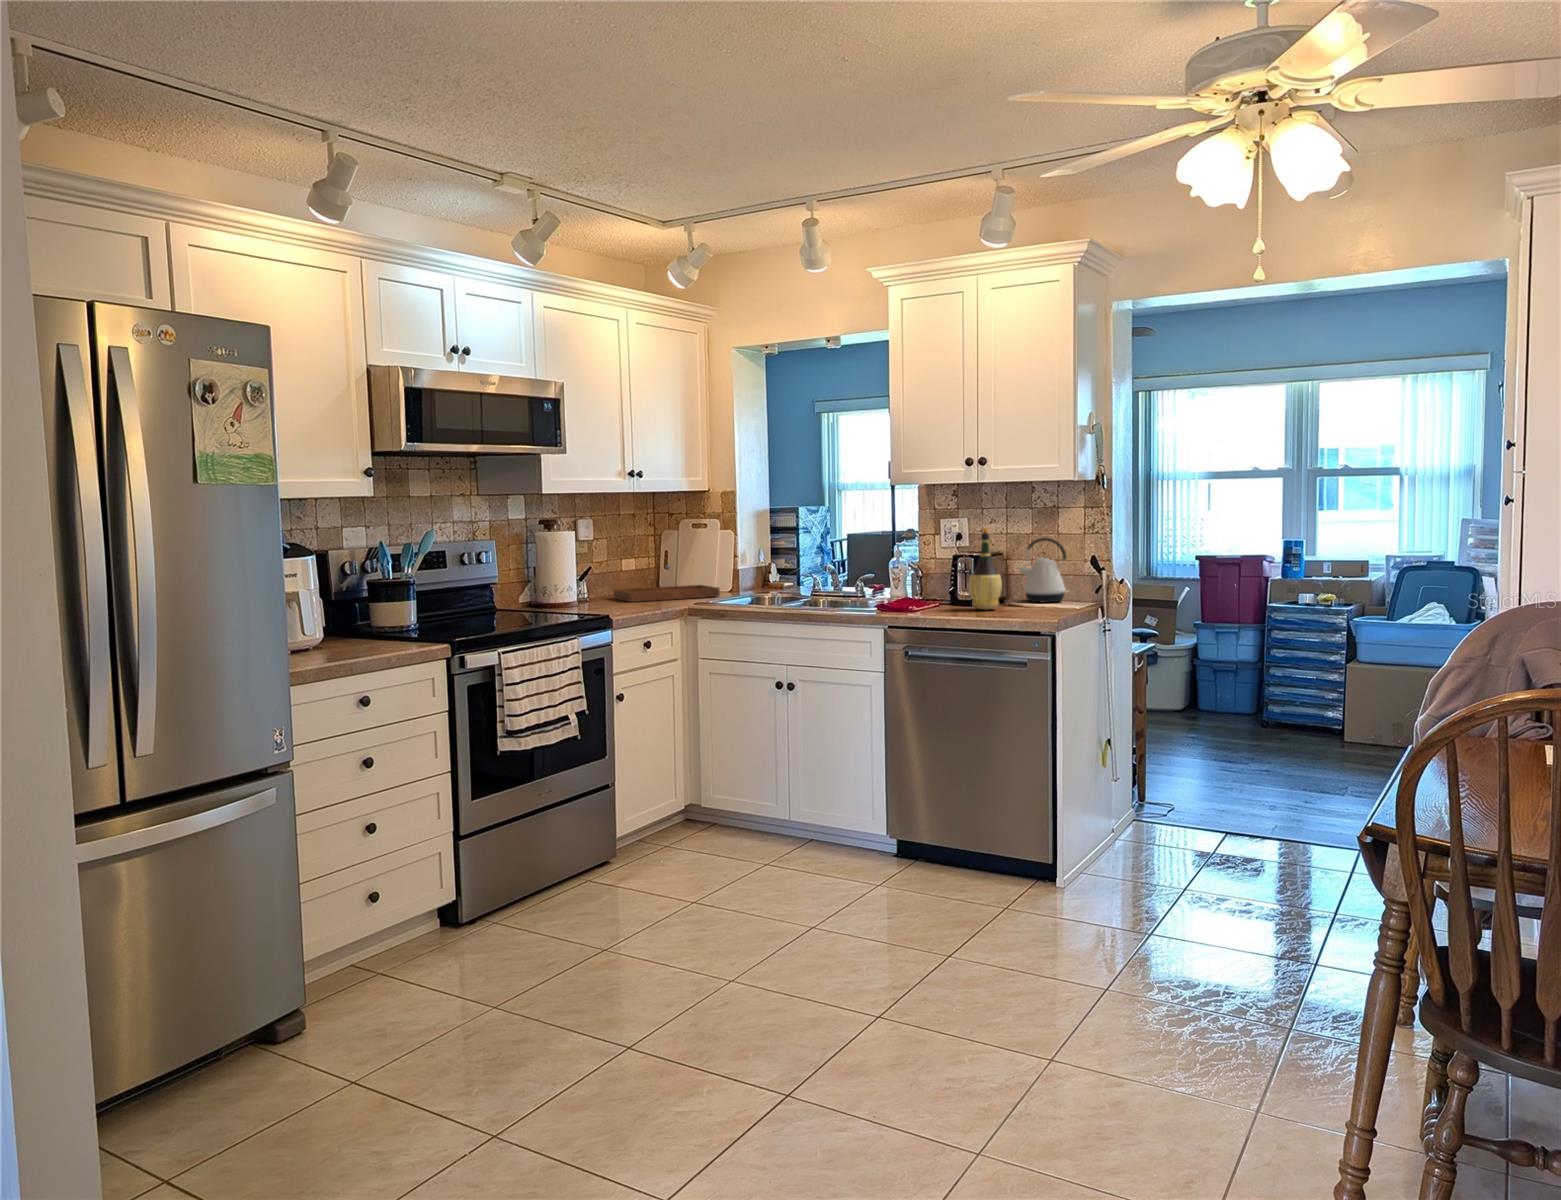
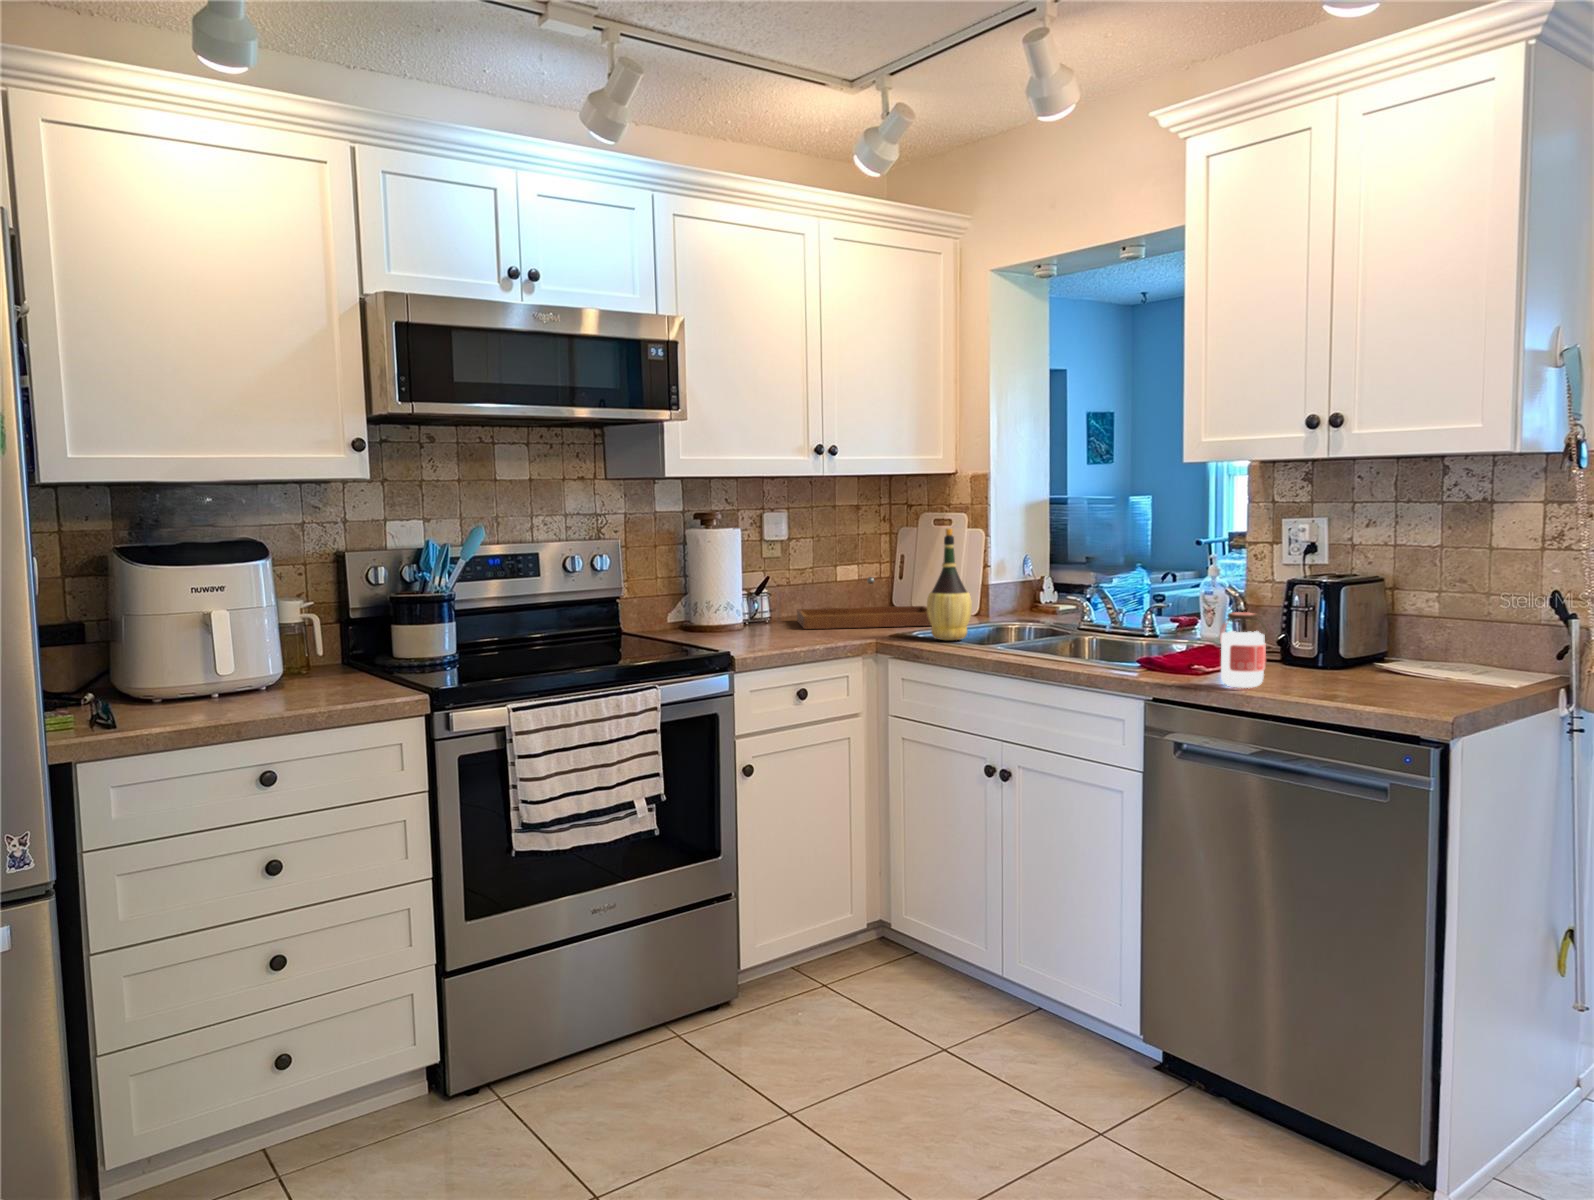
wine bottle: present [969,528,1002,610] -> present [927,528,972,640]
kettle: present [1019,538,1069,602] -> none [1413,553,1510,668]
jar: none [932,572,959,615] -> present [1220,612,1267,688]

